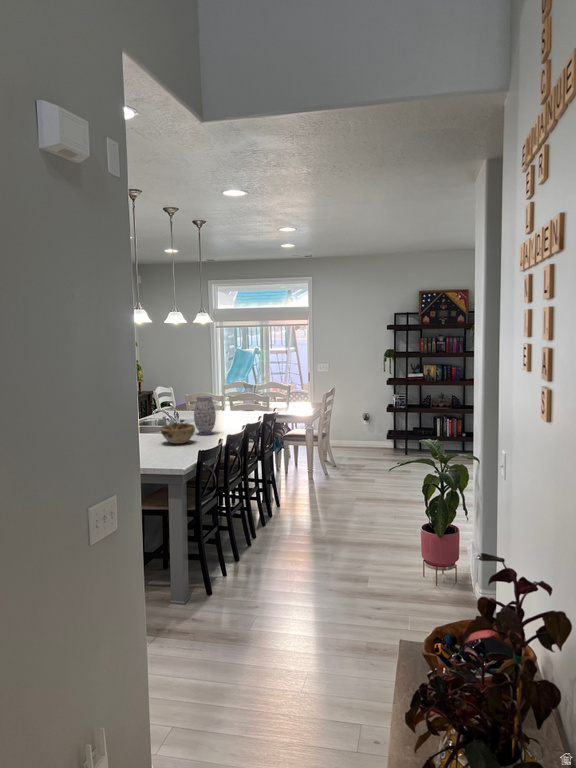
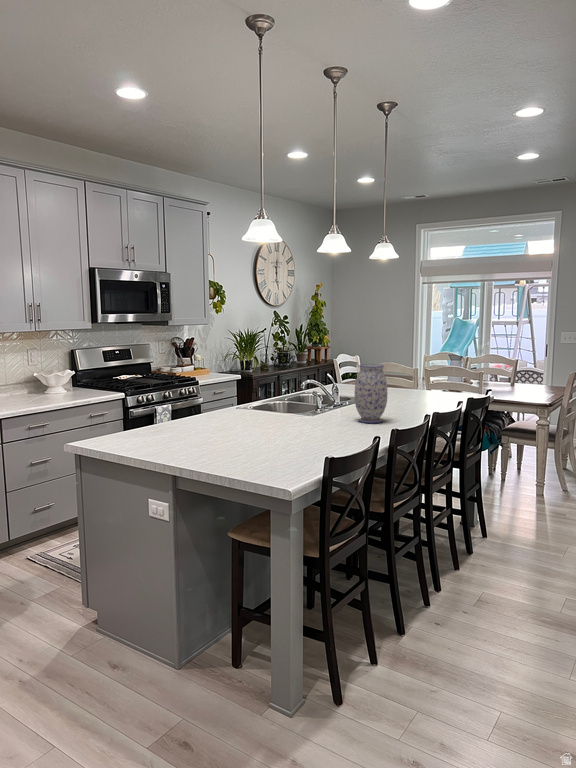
decorative bowl: present [161,423,195,444] -> none [296,402,348,434]

